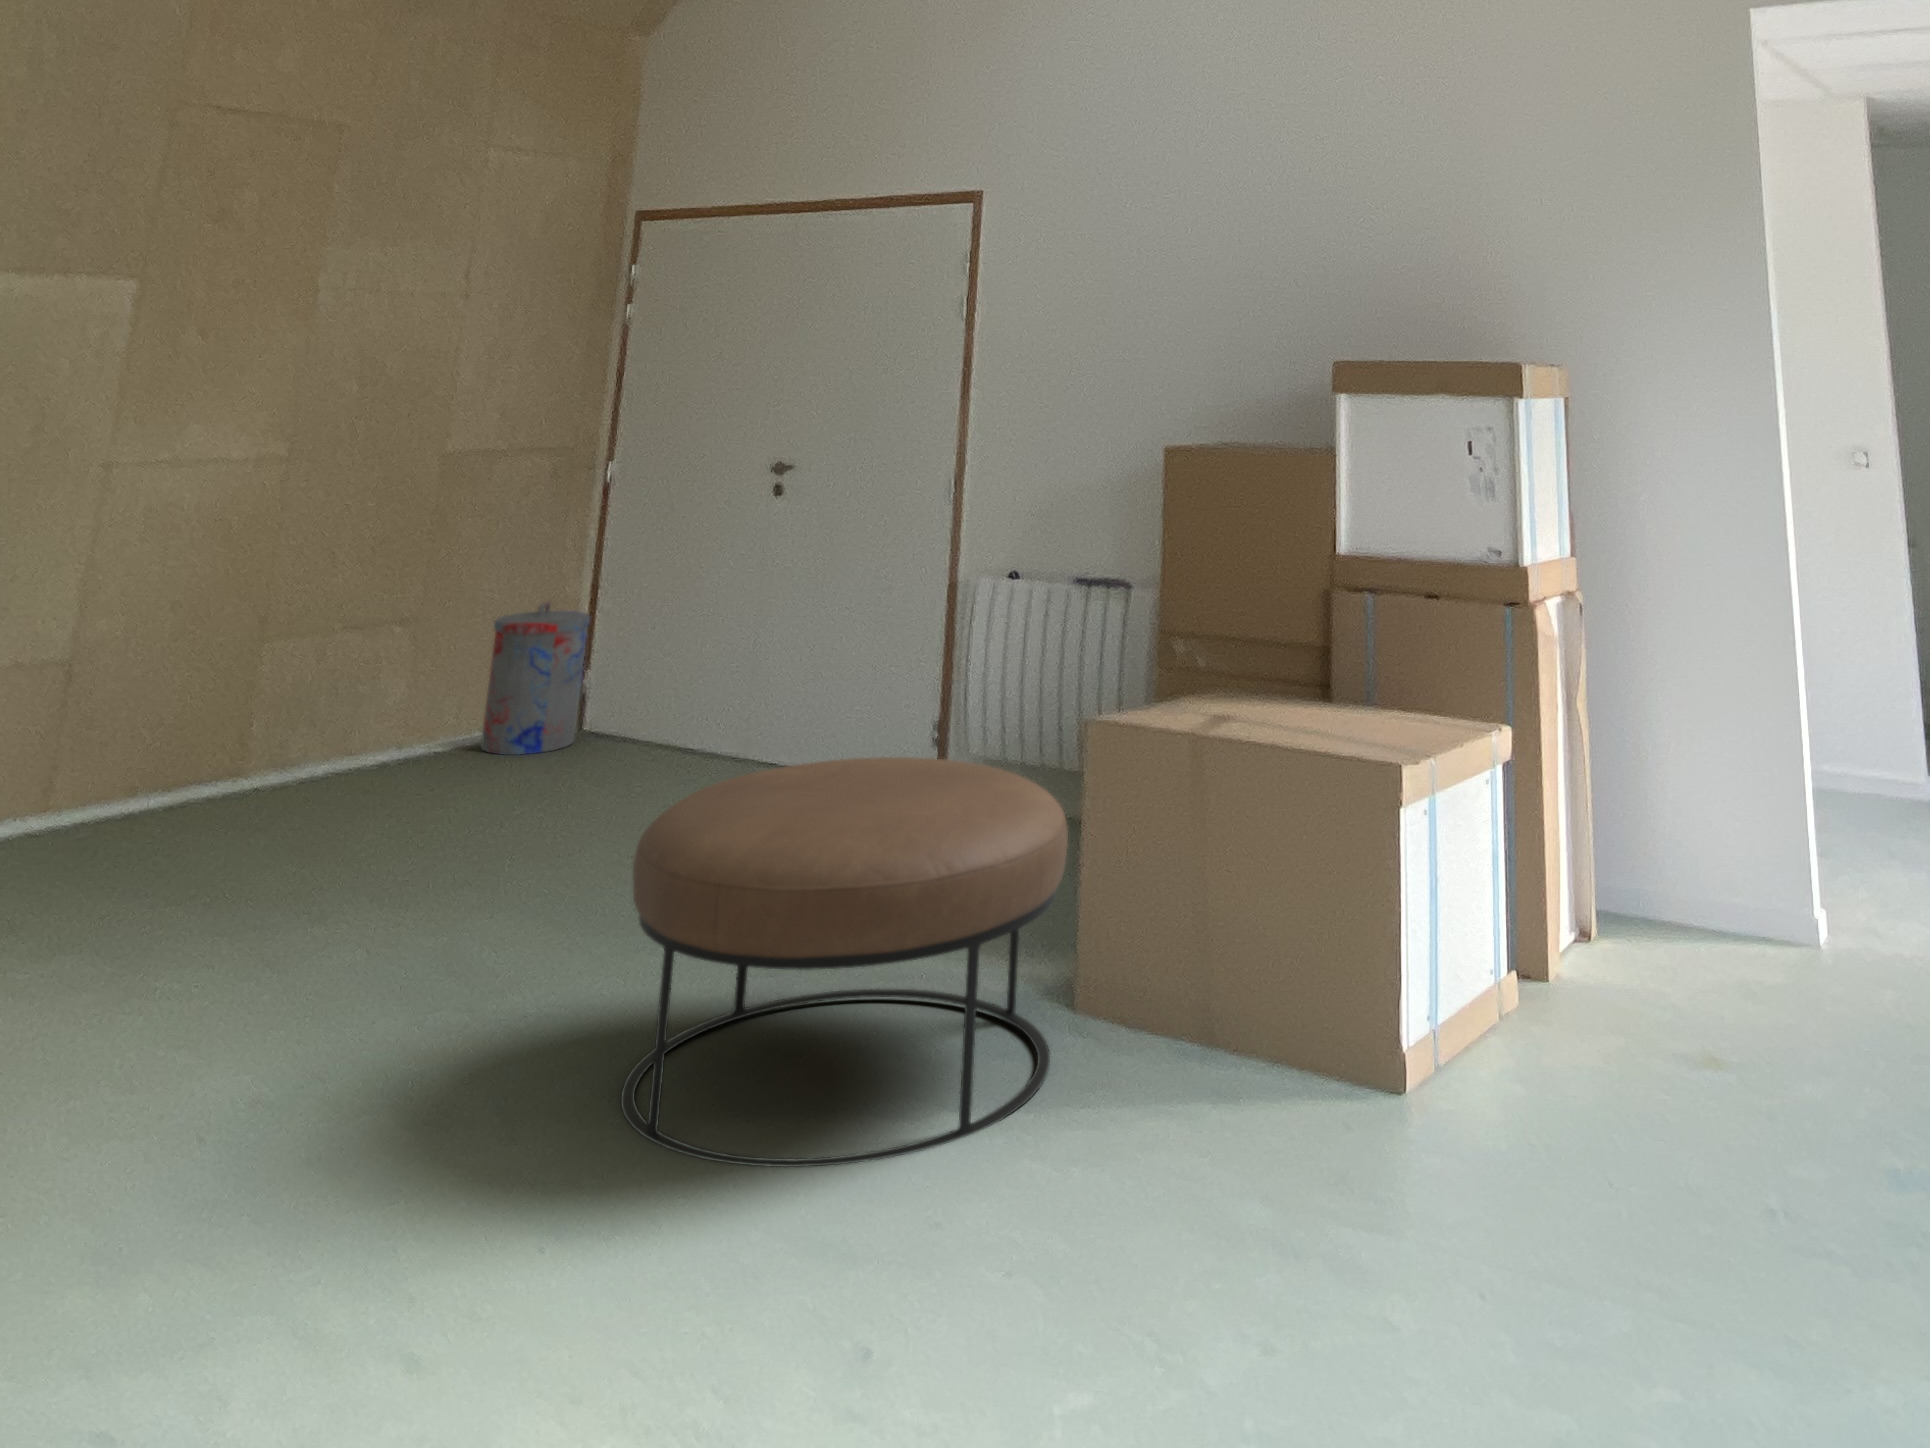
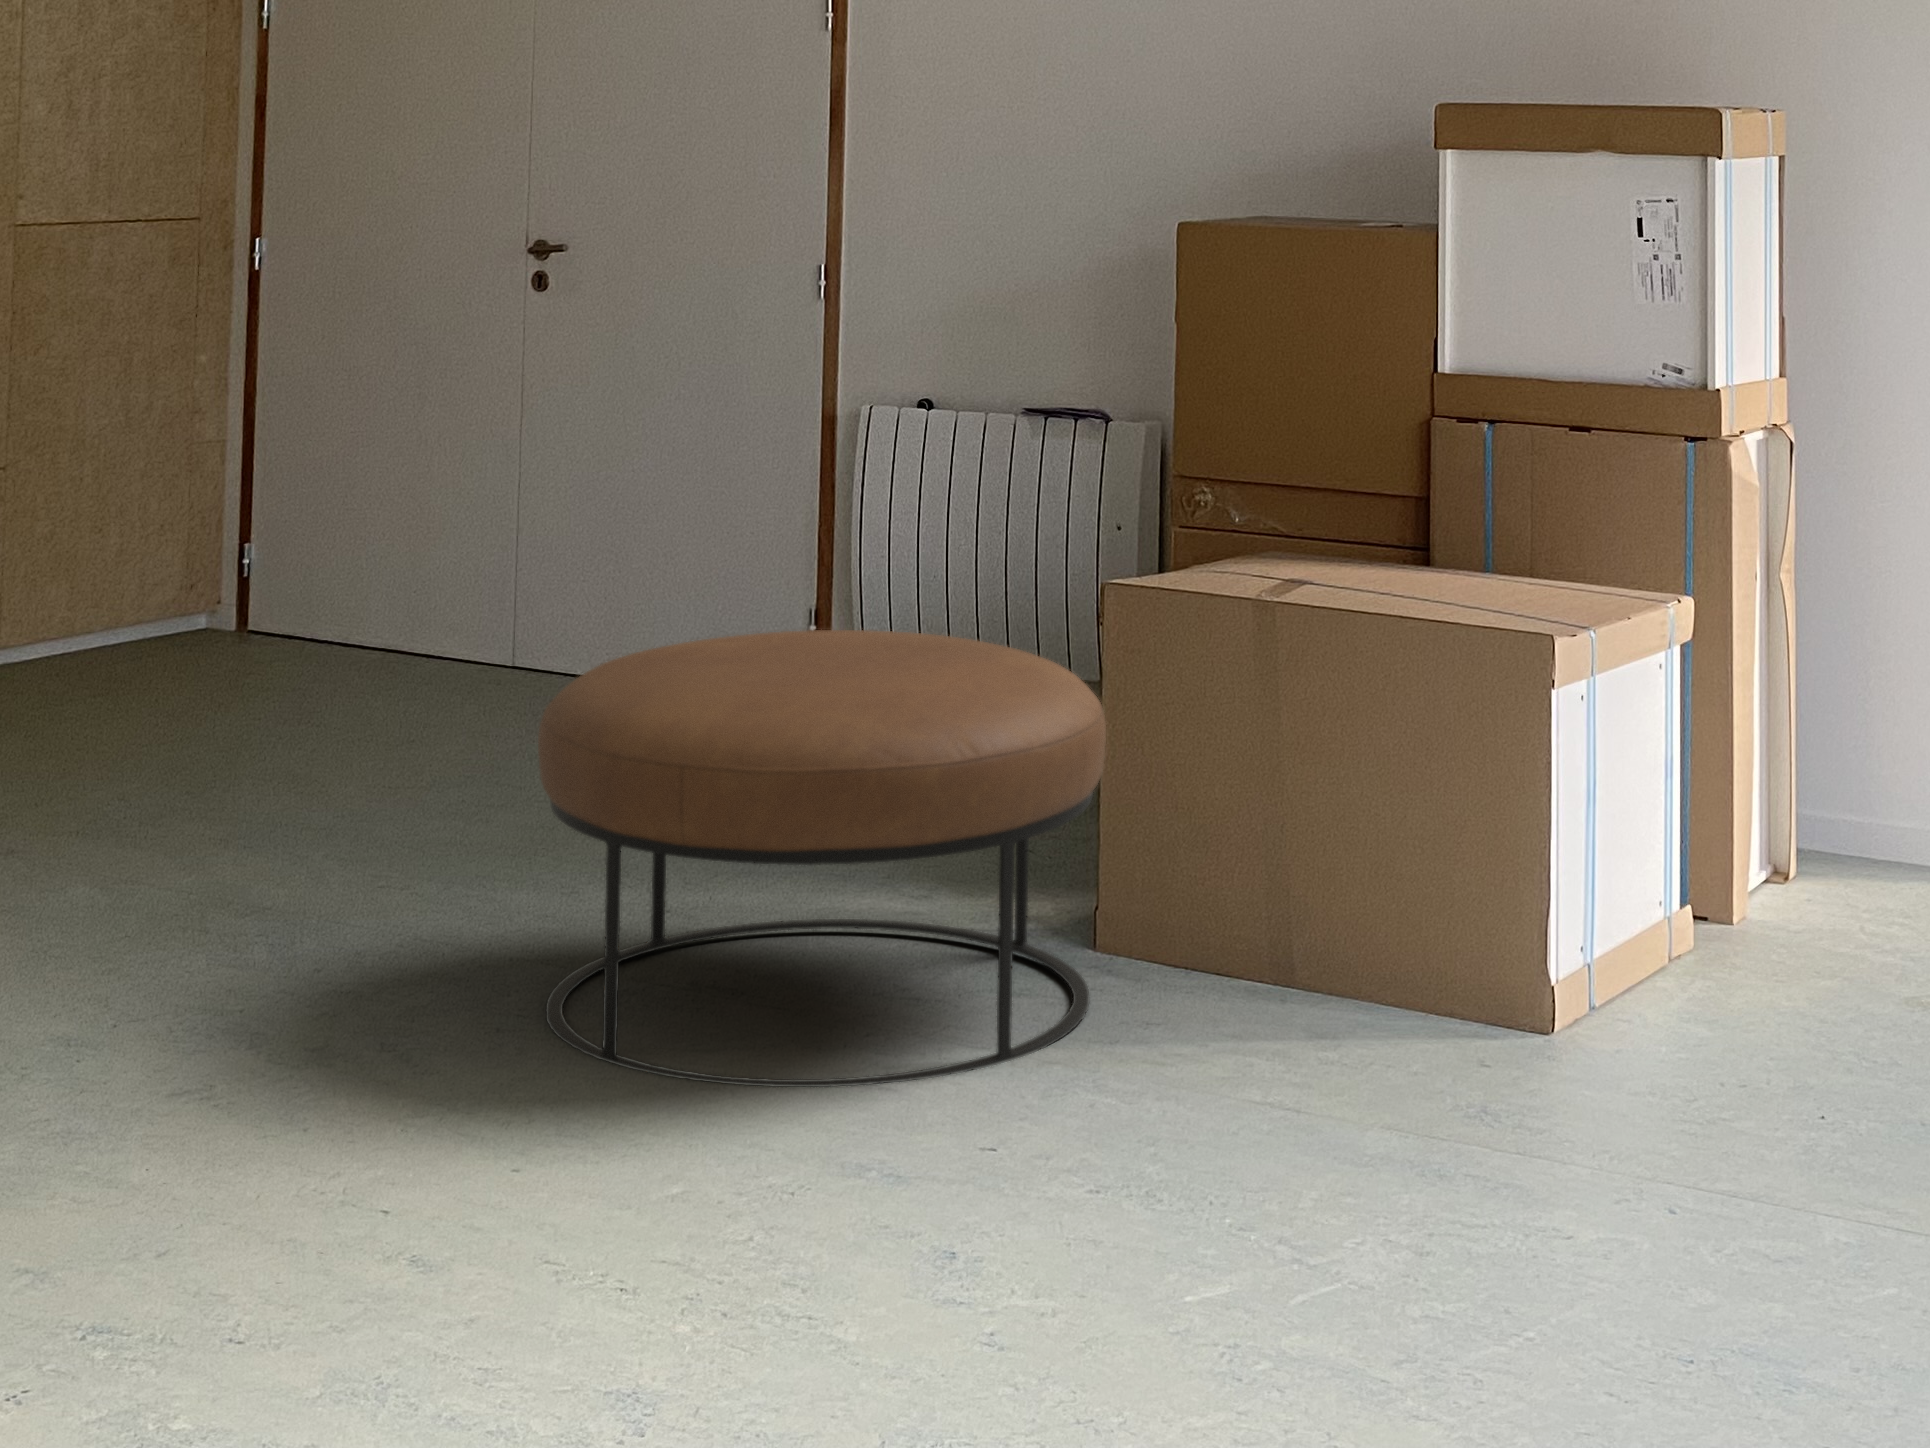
trash can: present [481,602,590,755] -> none [108,441,252,657]

